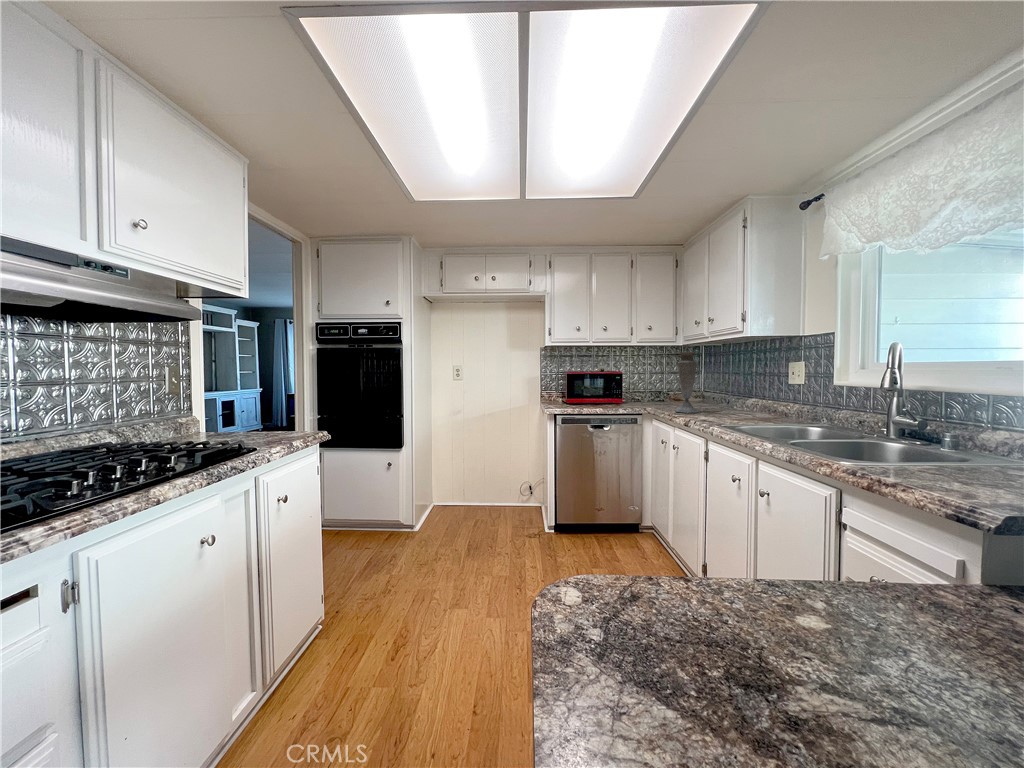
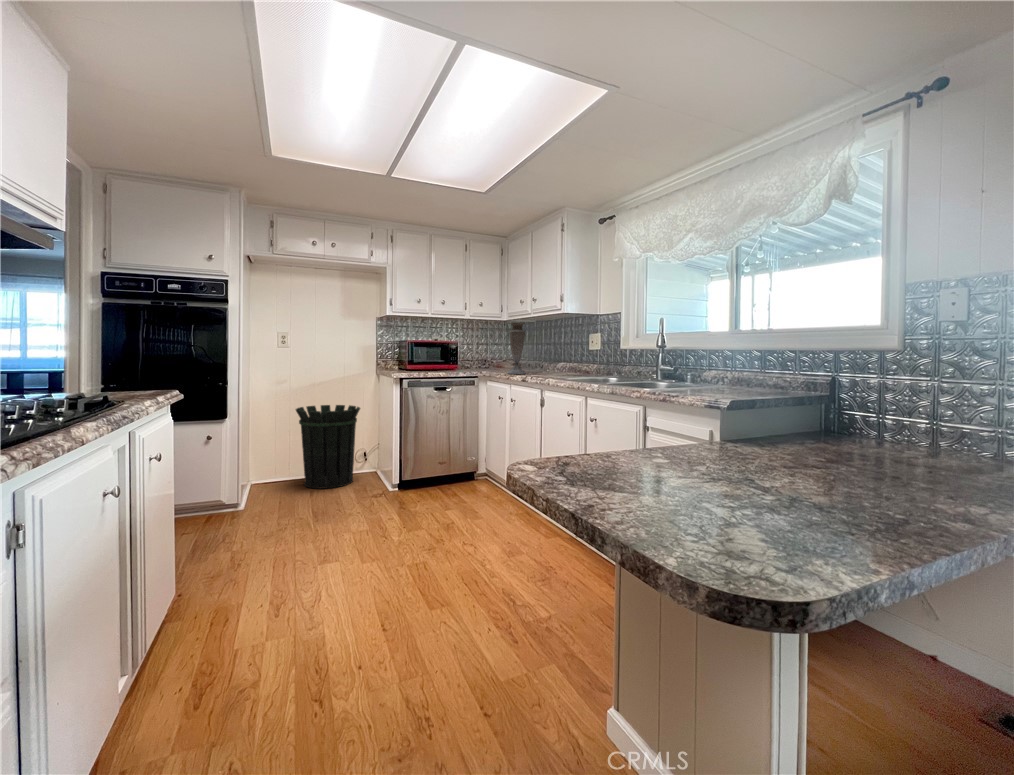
waste bin: none [465,436,523,519] -> present [296,405,360,489]

